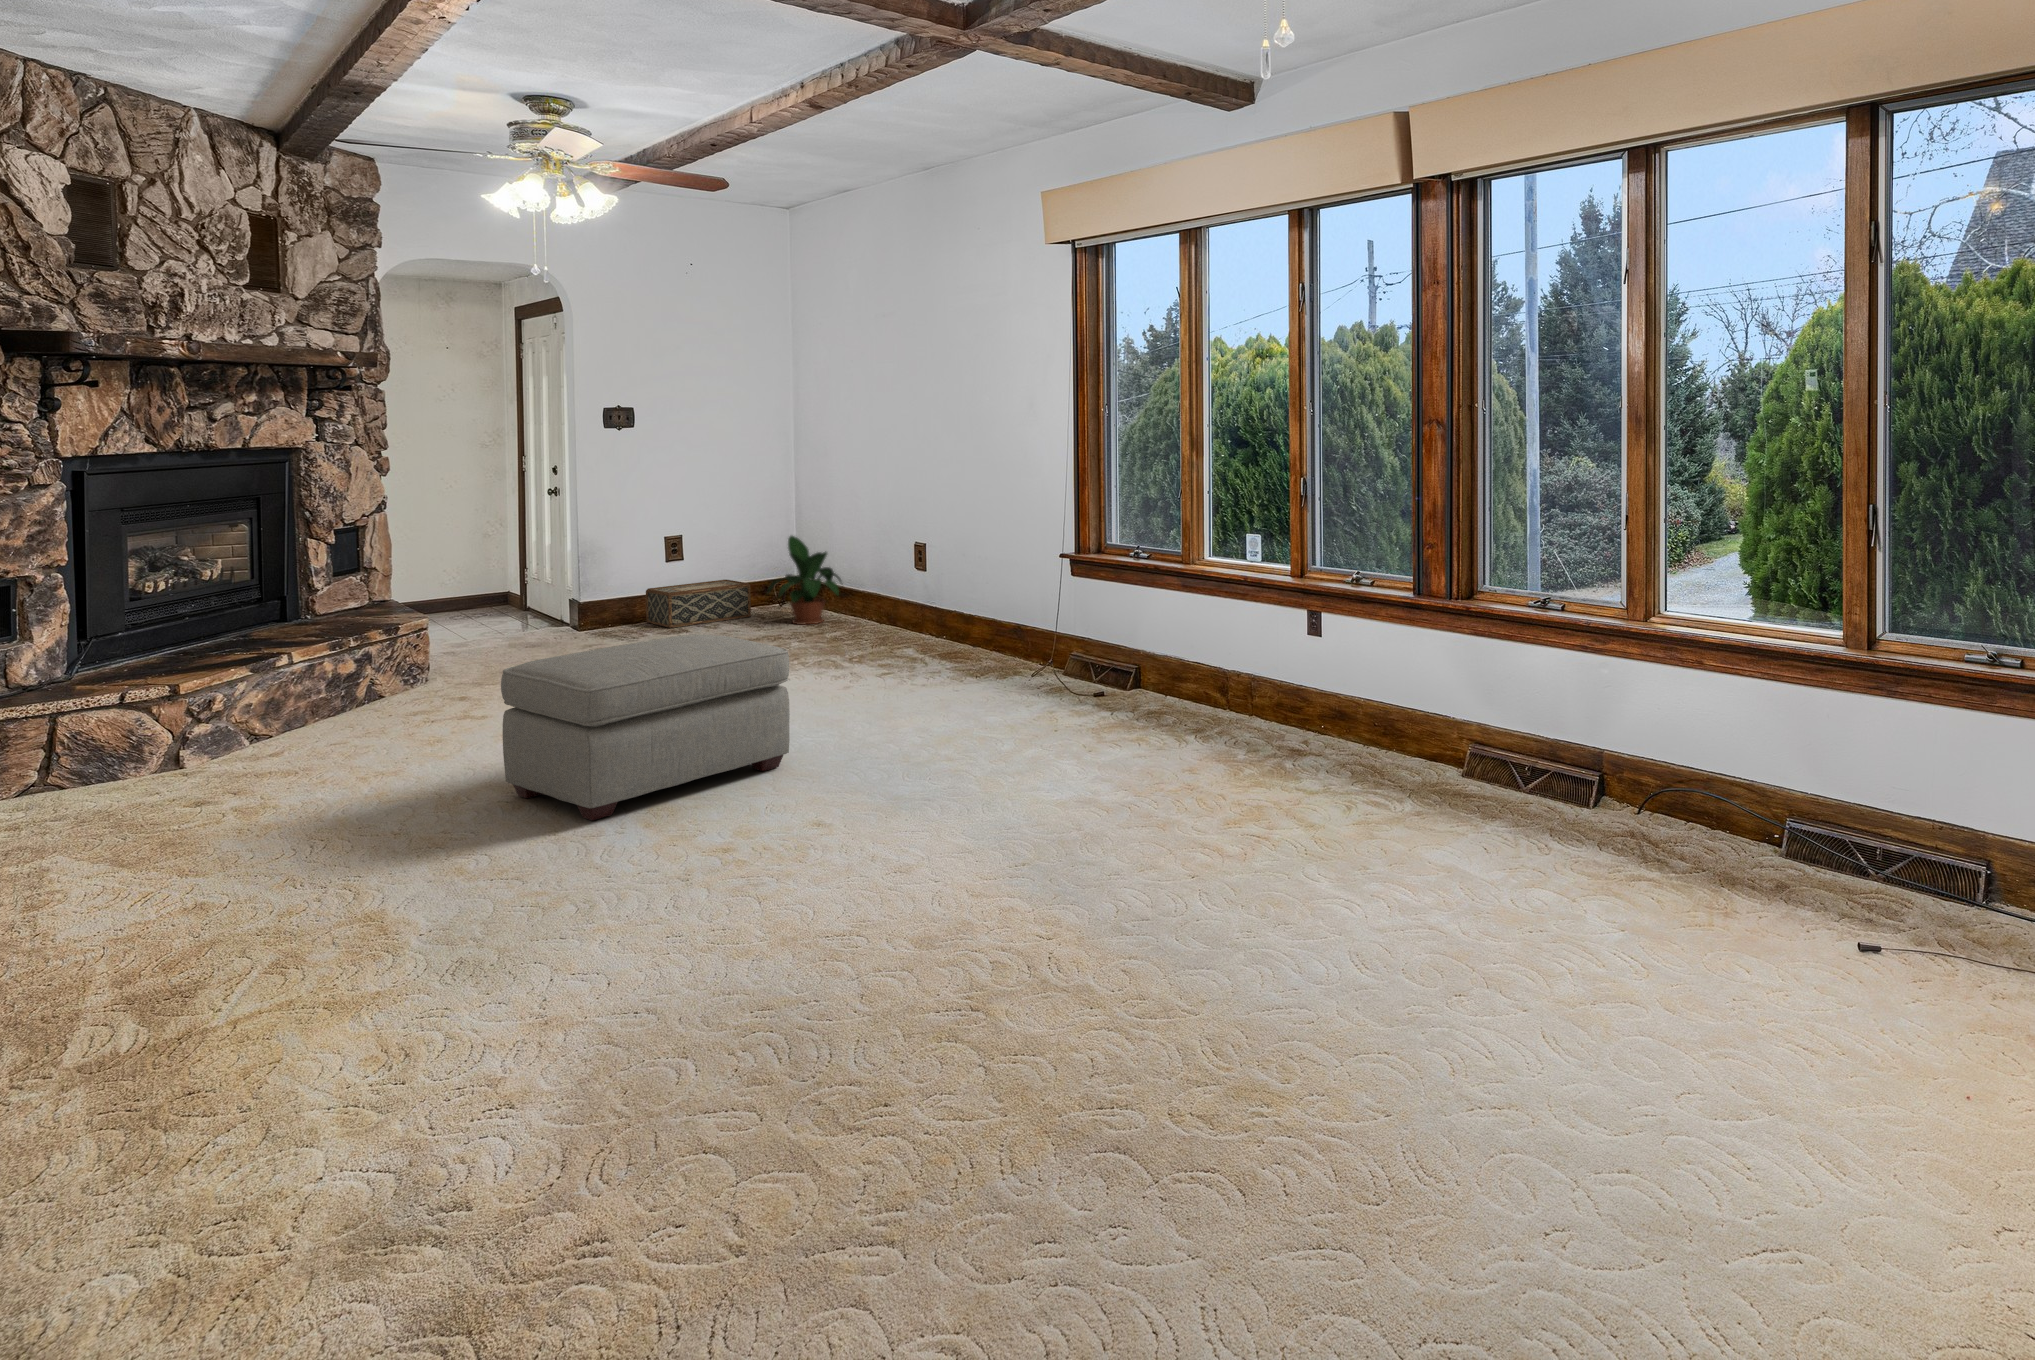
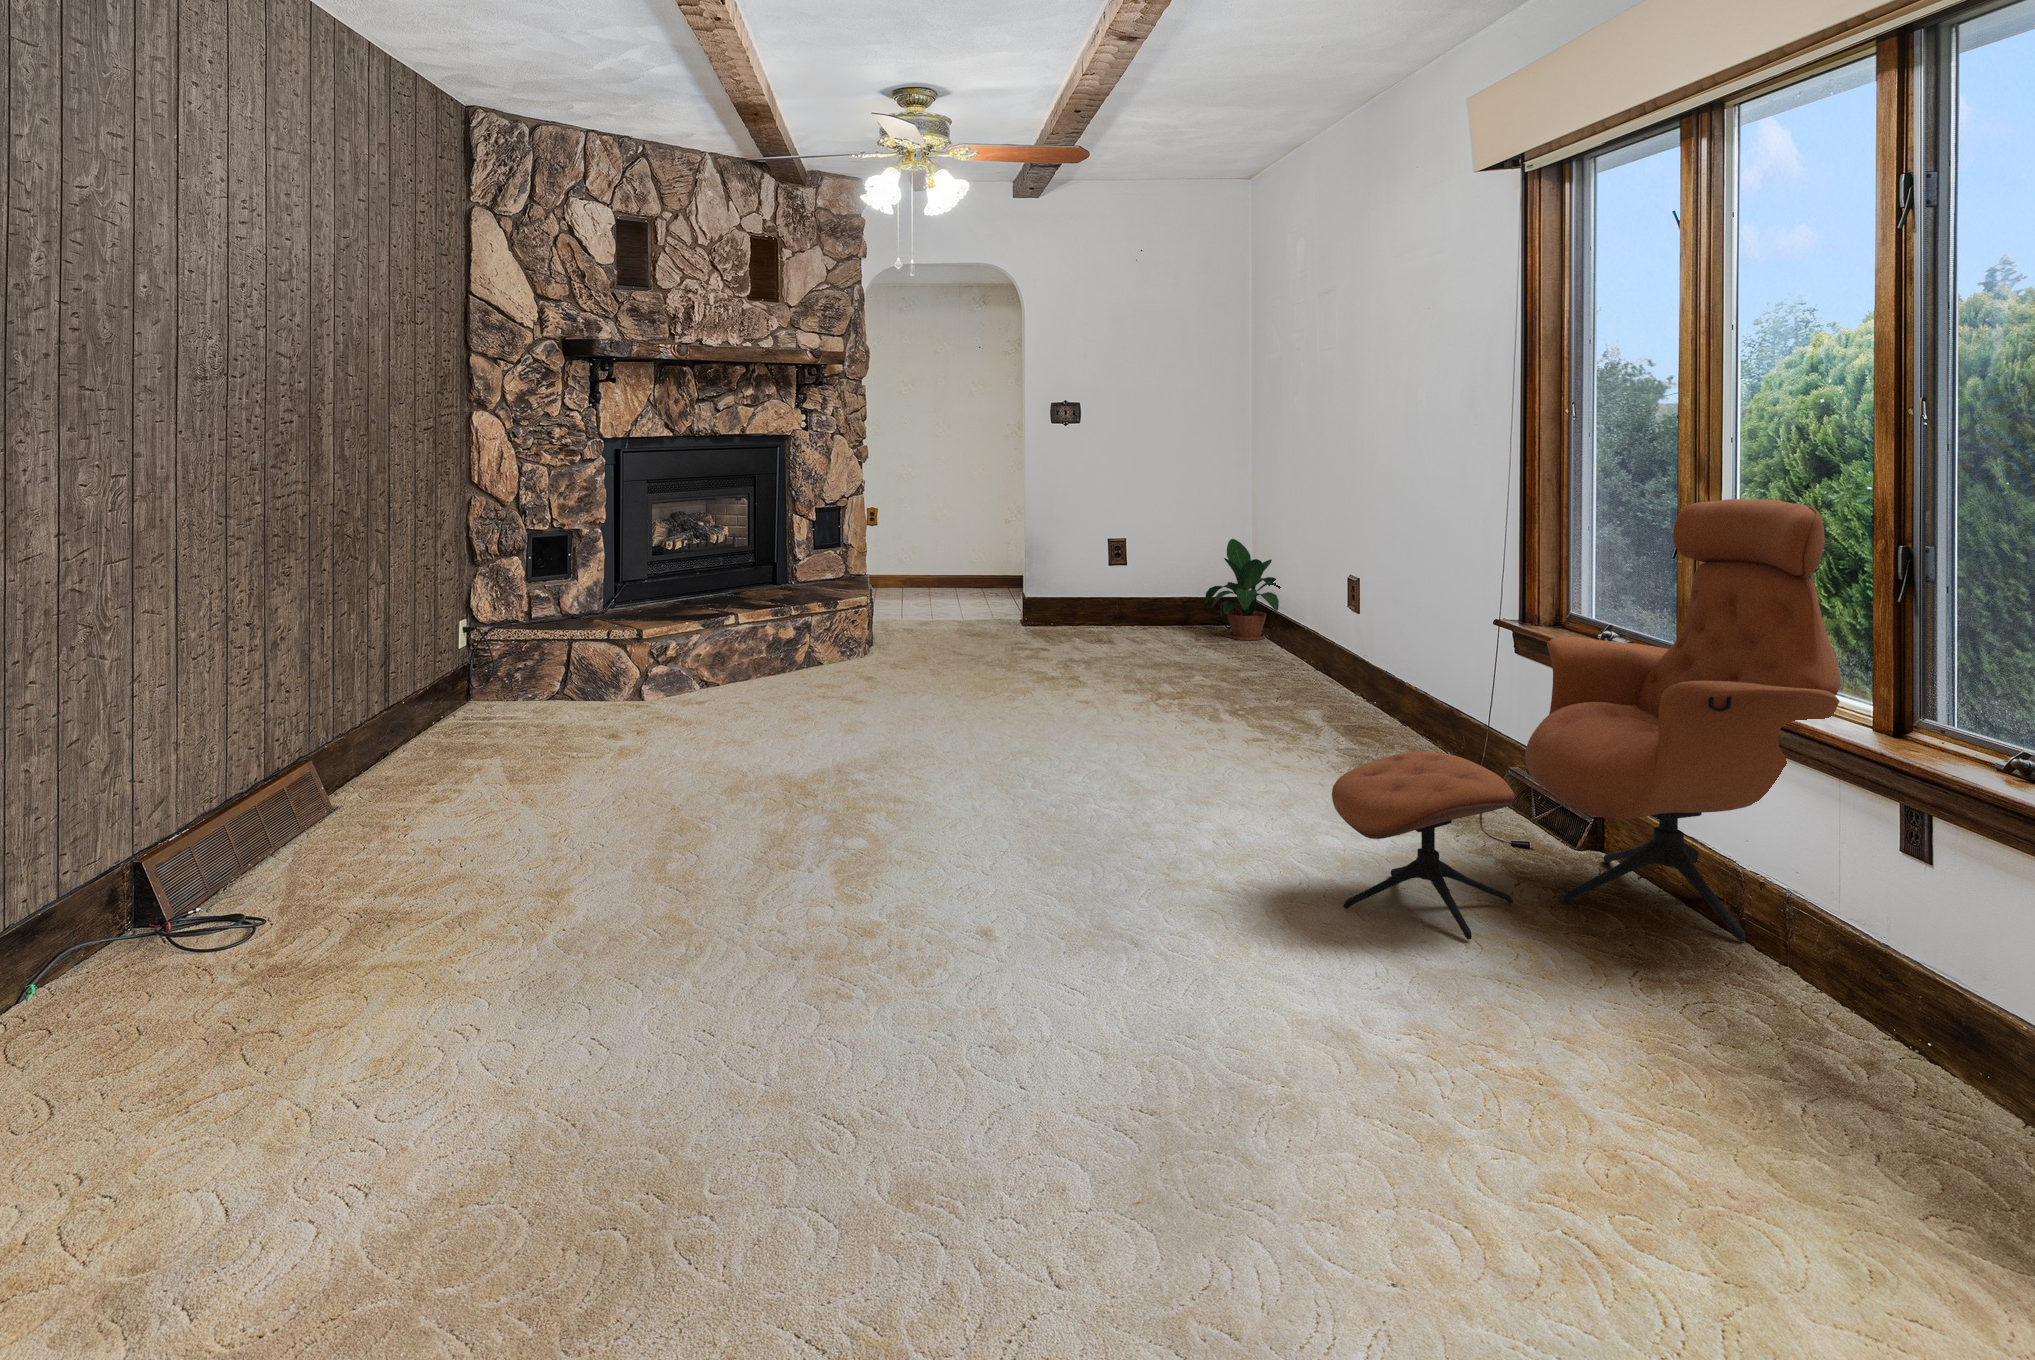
lounge chair: none [1061,493,1326,794] -> present [1332,499,1840,941]
woven basket: present [646,580,751,628] -> none [1094,583,1196,628]
ottoman: present [501,634,790,821] -> none [796,630,1057,808]

